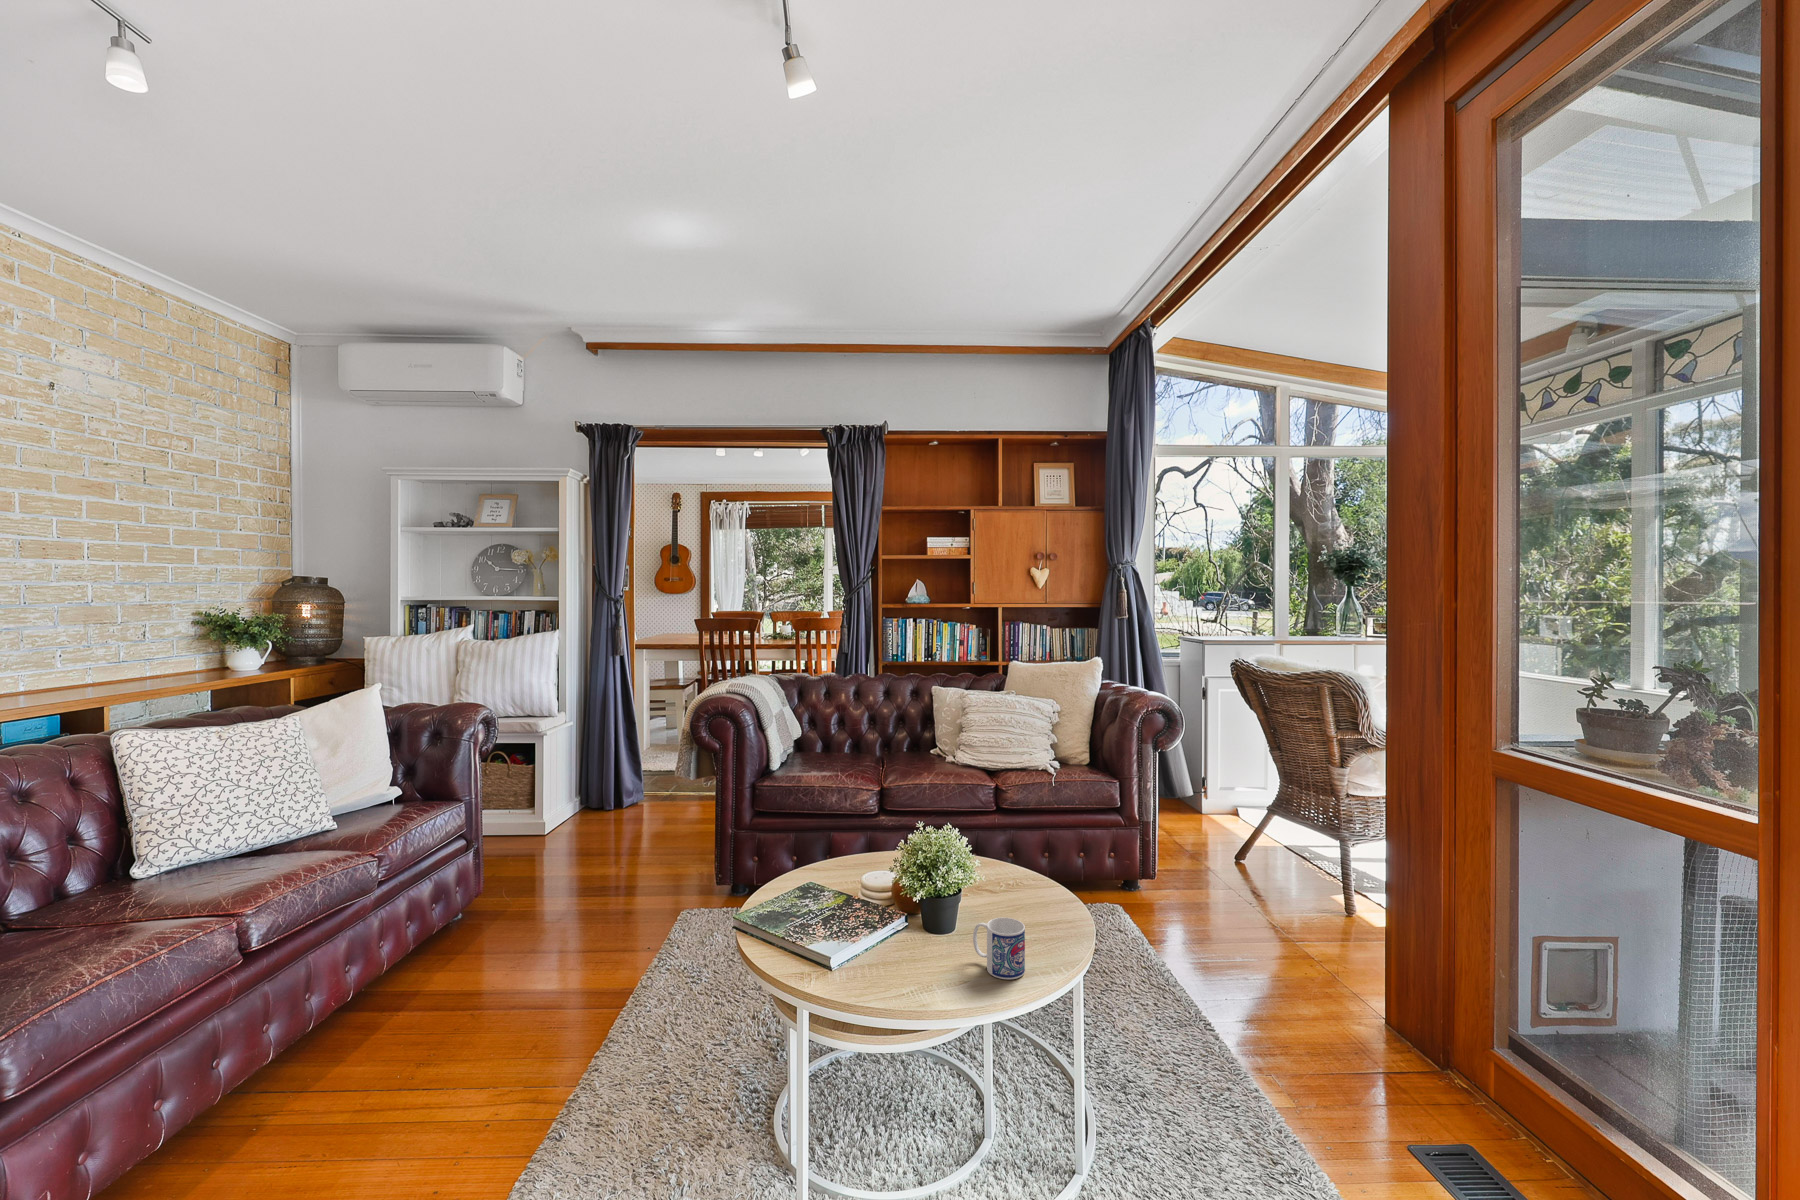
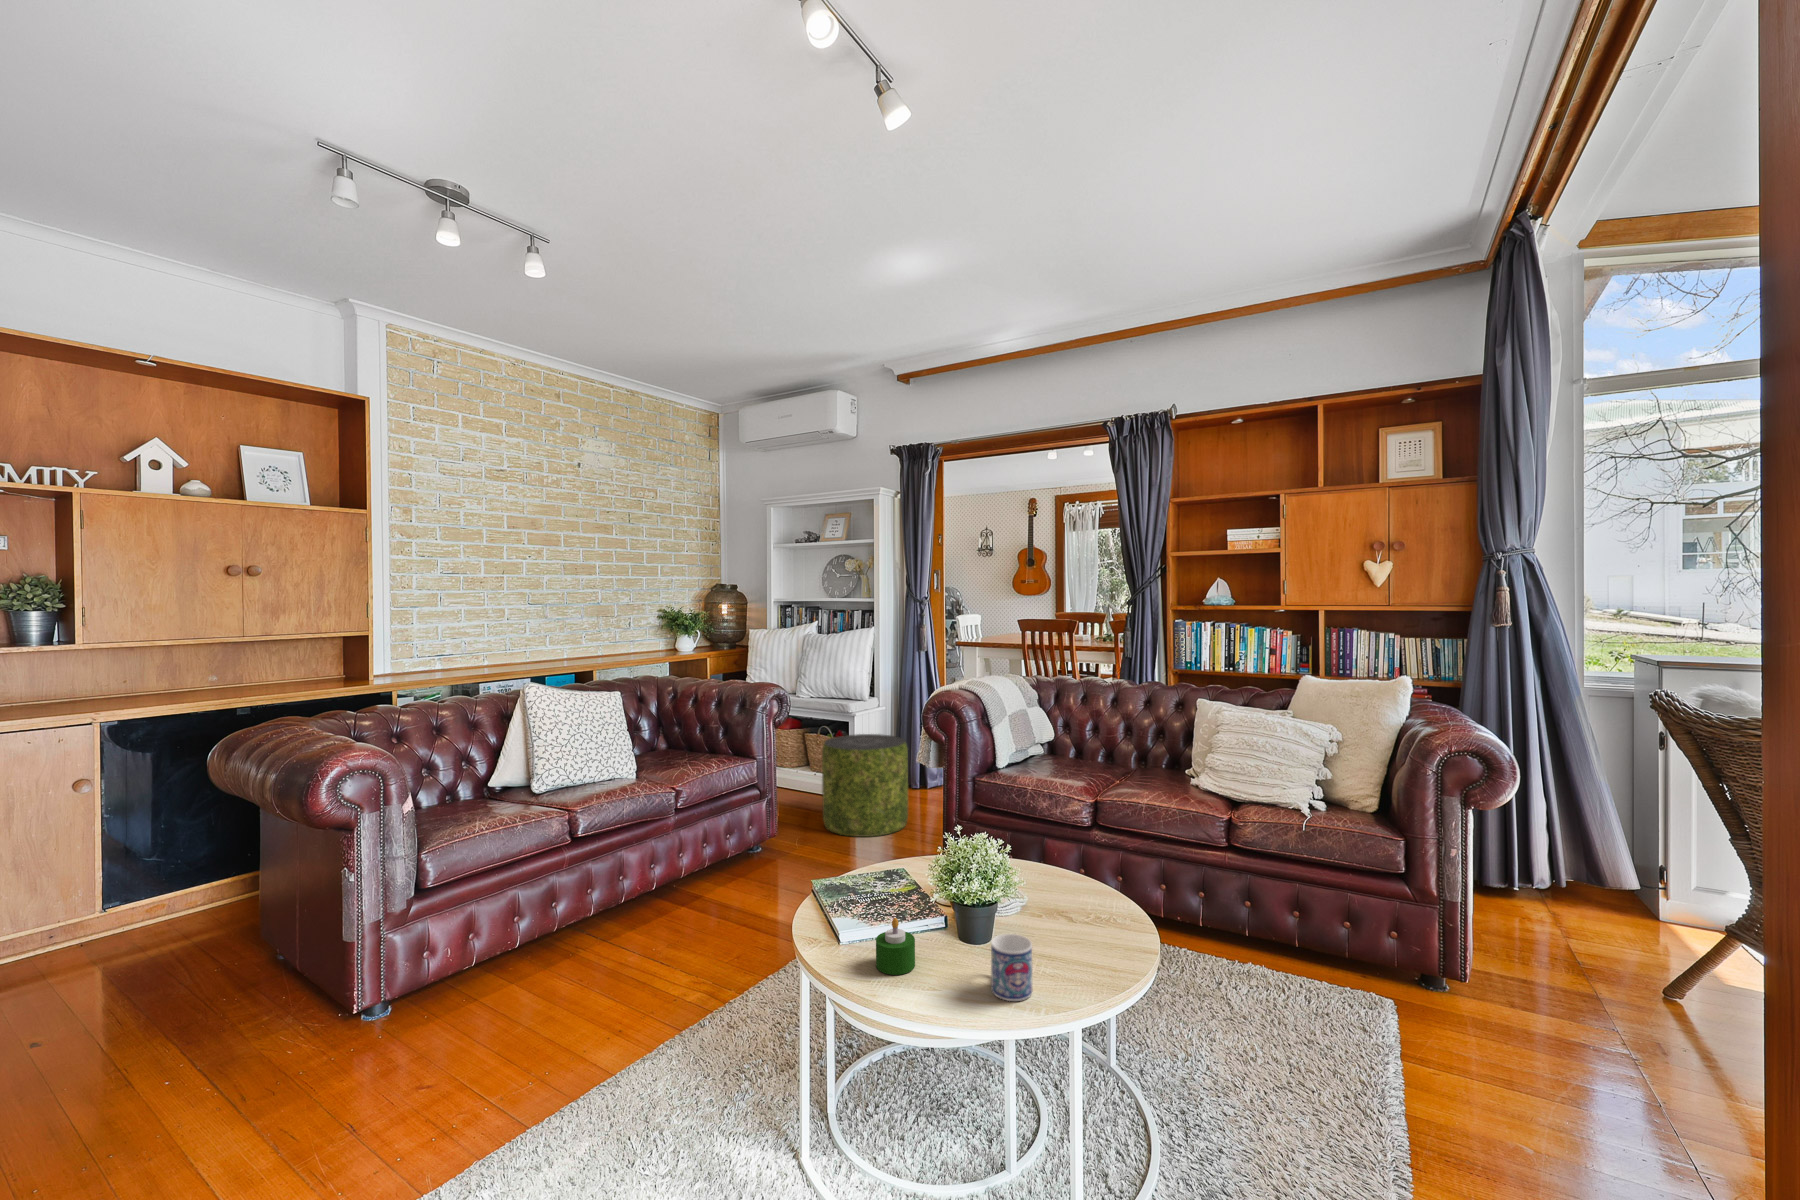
pouf: none [528,751,634,872] -> present [822,734,908,837]
candle: none [868,931,907,990] -> present [876,918,915,975]

